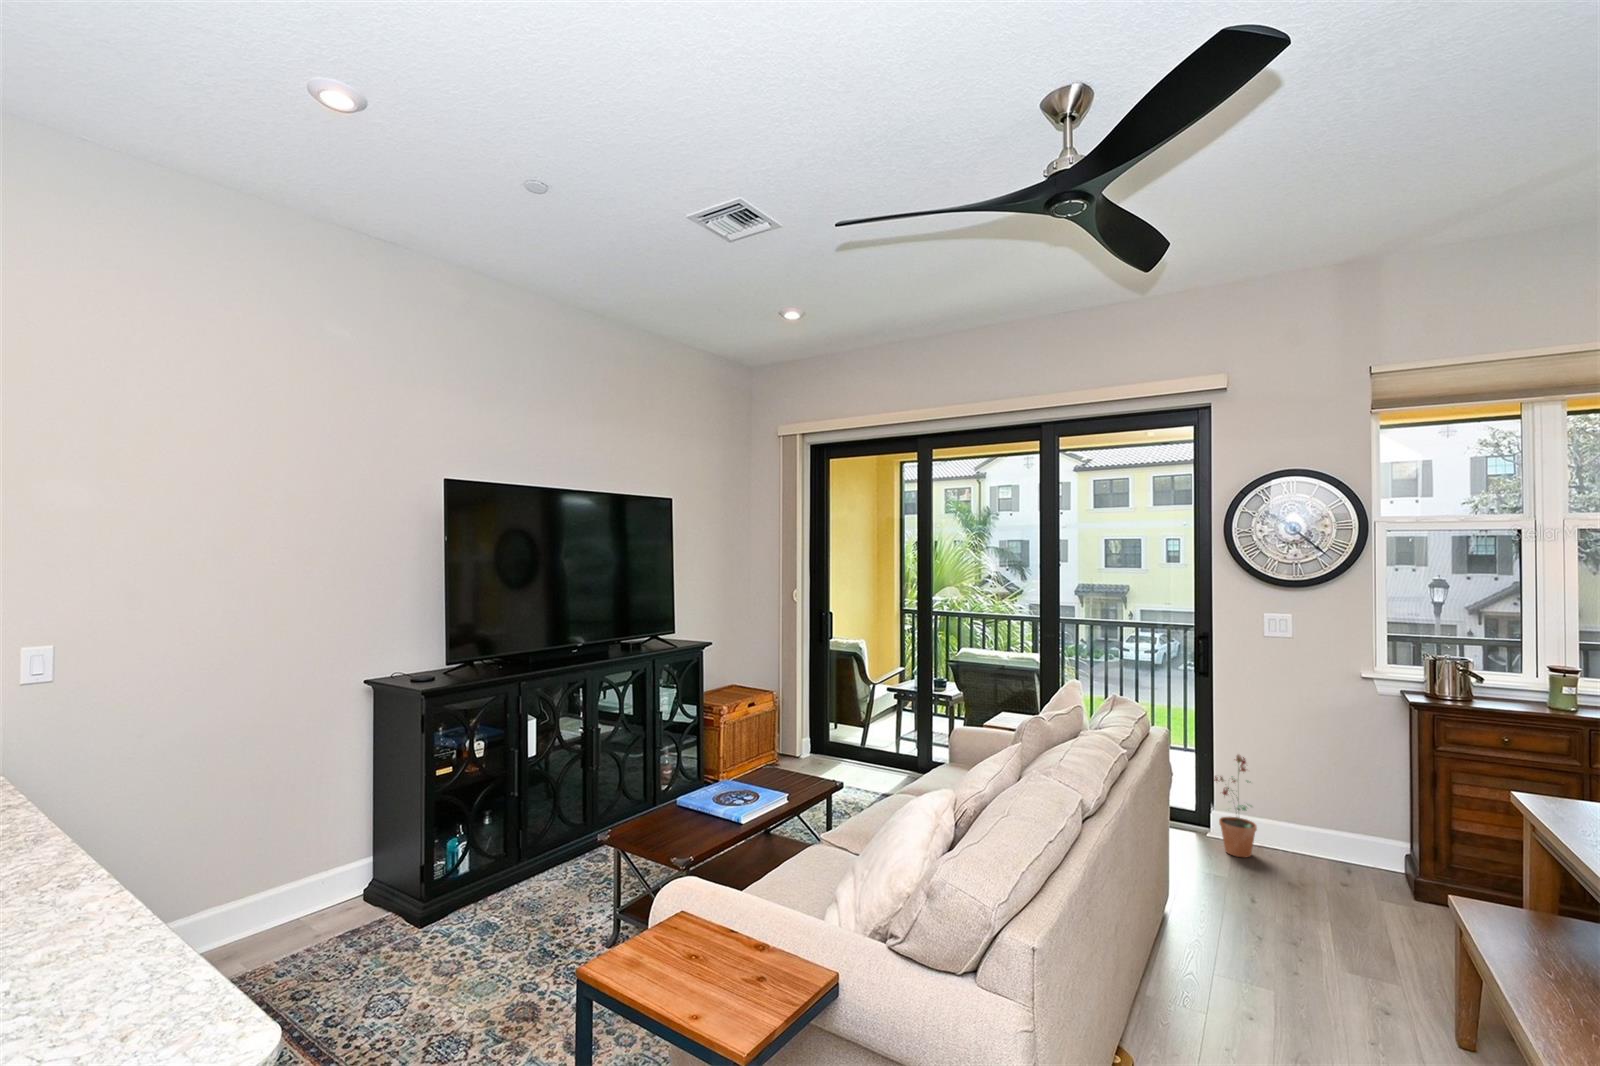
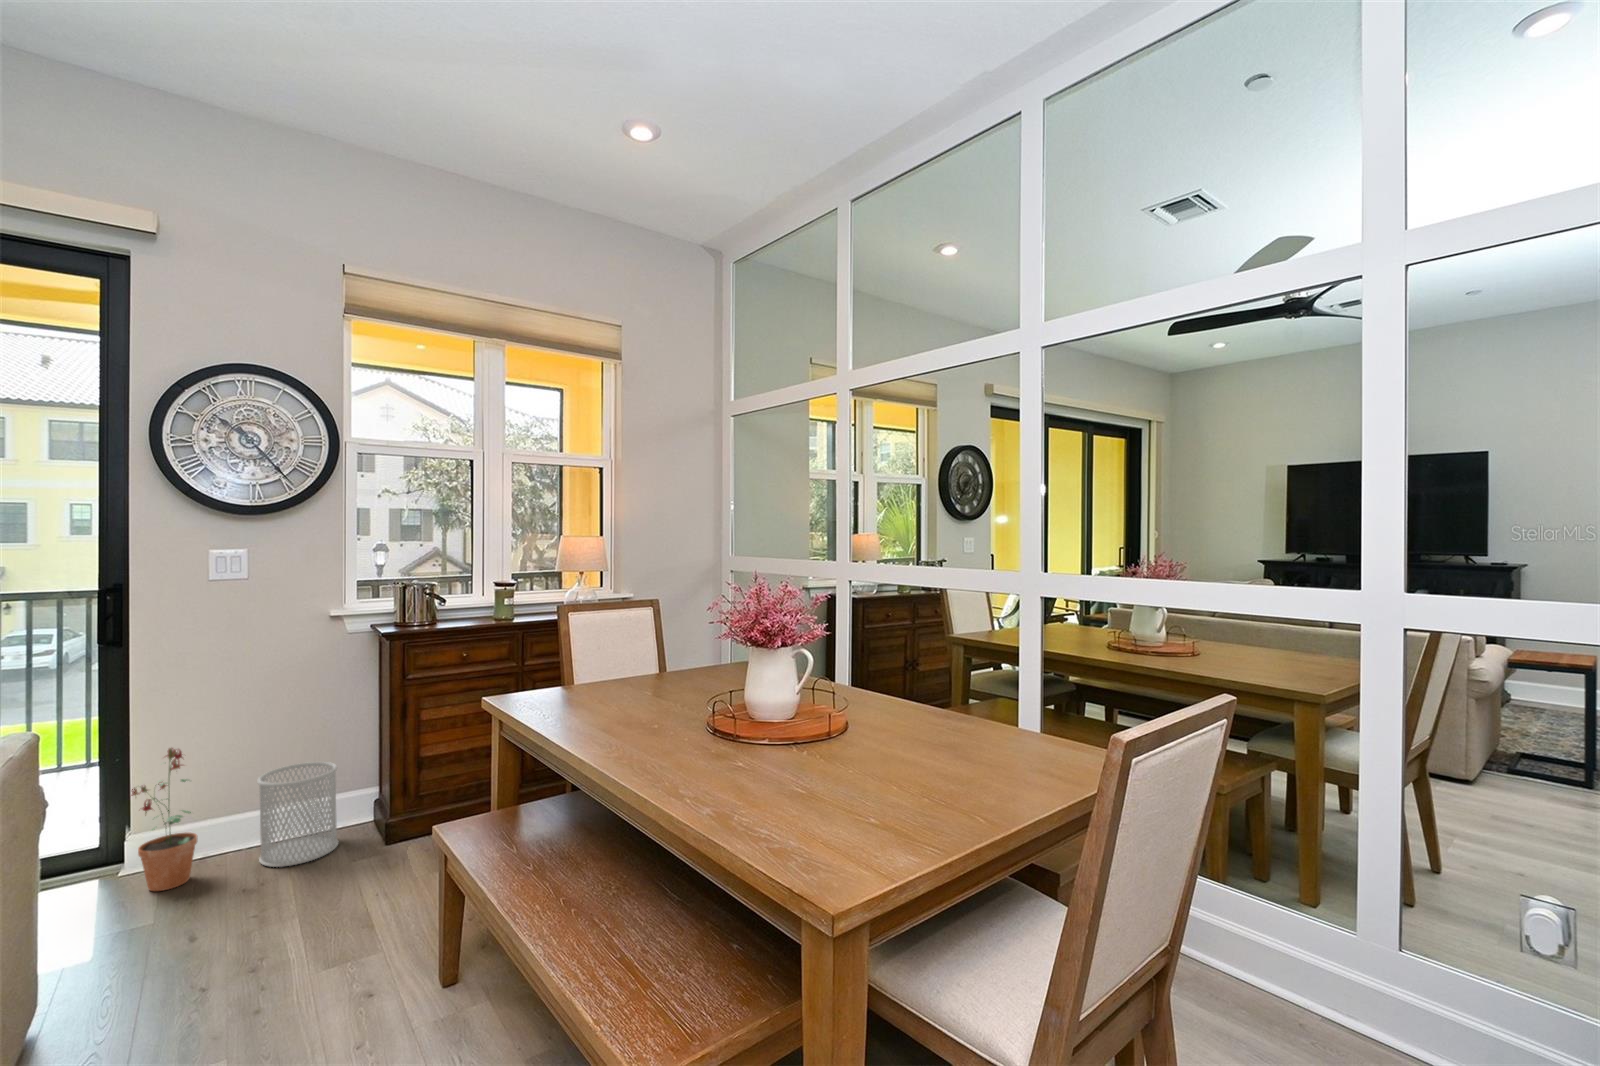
wastebasket: none [1300,794,1368,882] -> present [257,762,338,867]

